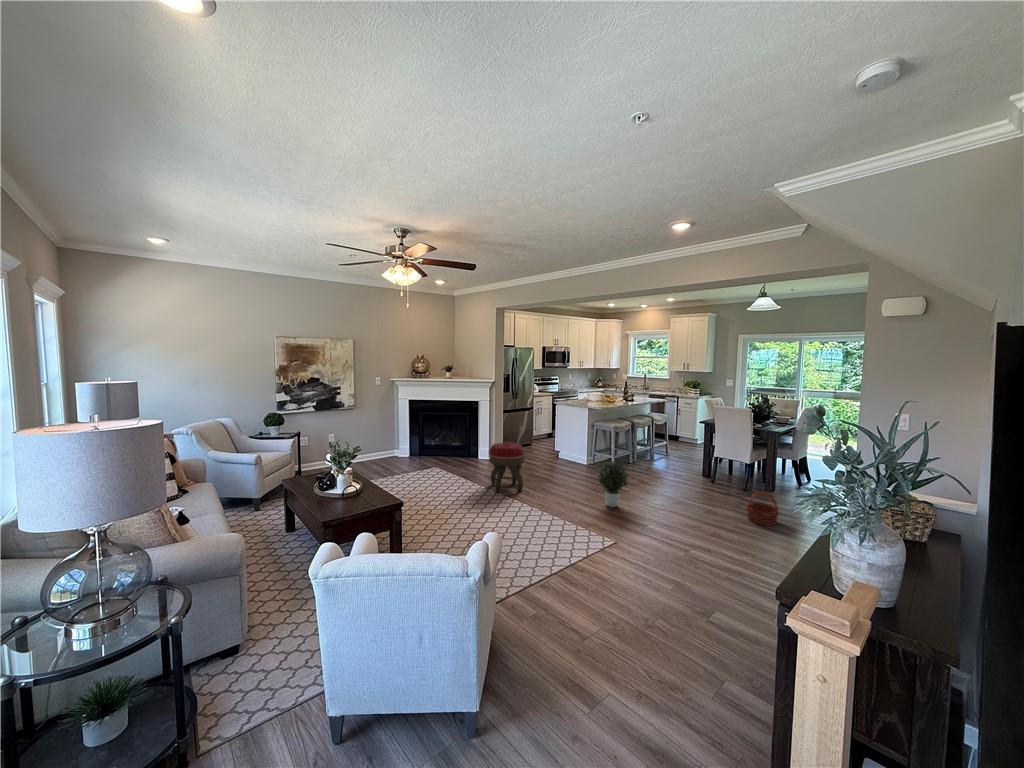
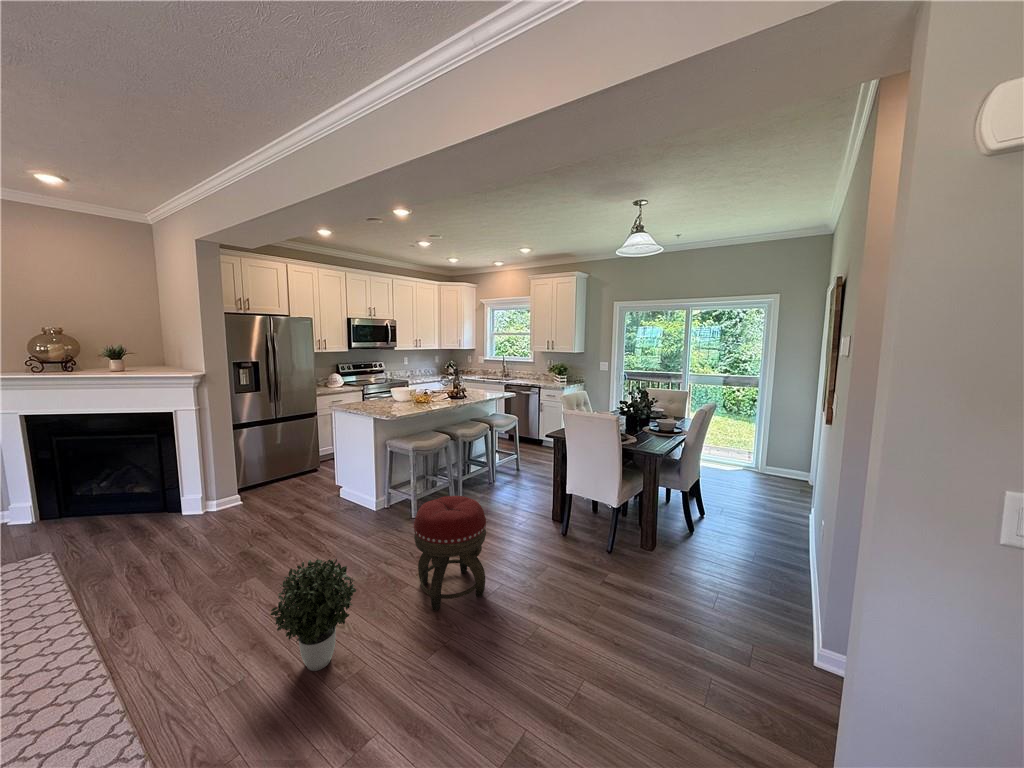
footstool: present [489,442,525,493] -> present [414,496,486,611]
basket: present [747,492,779,526] -> none [594,616,659,701]

